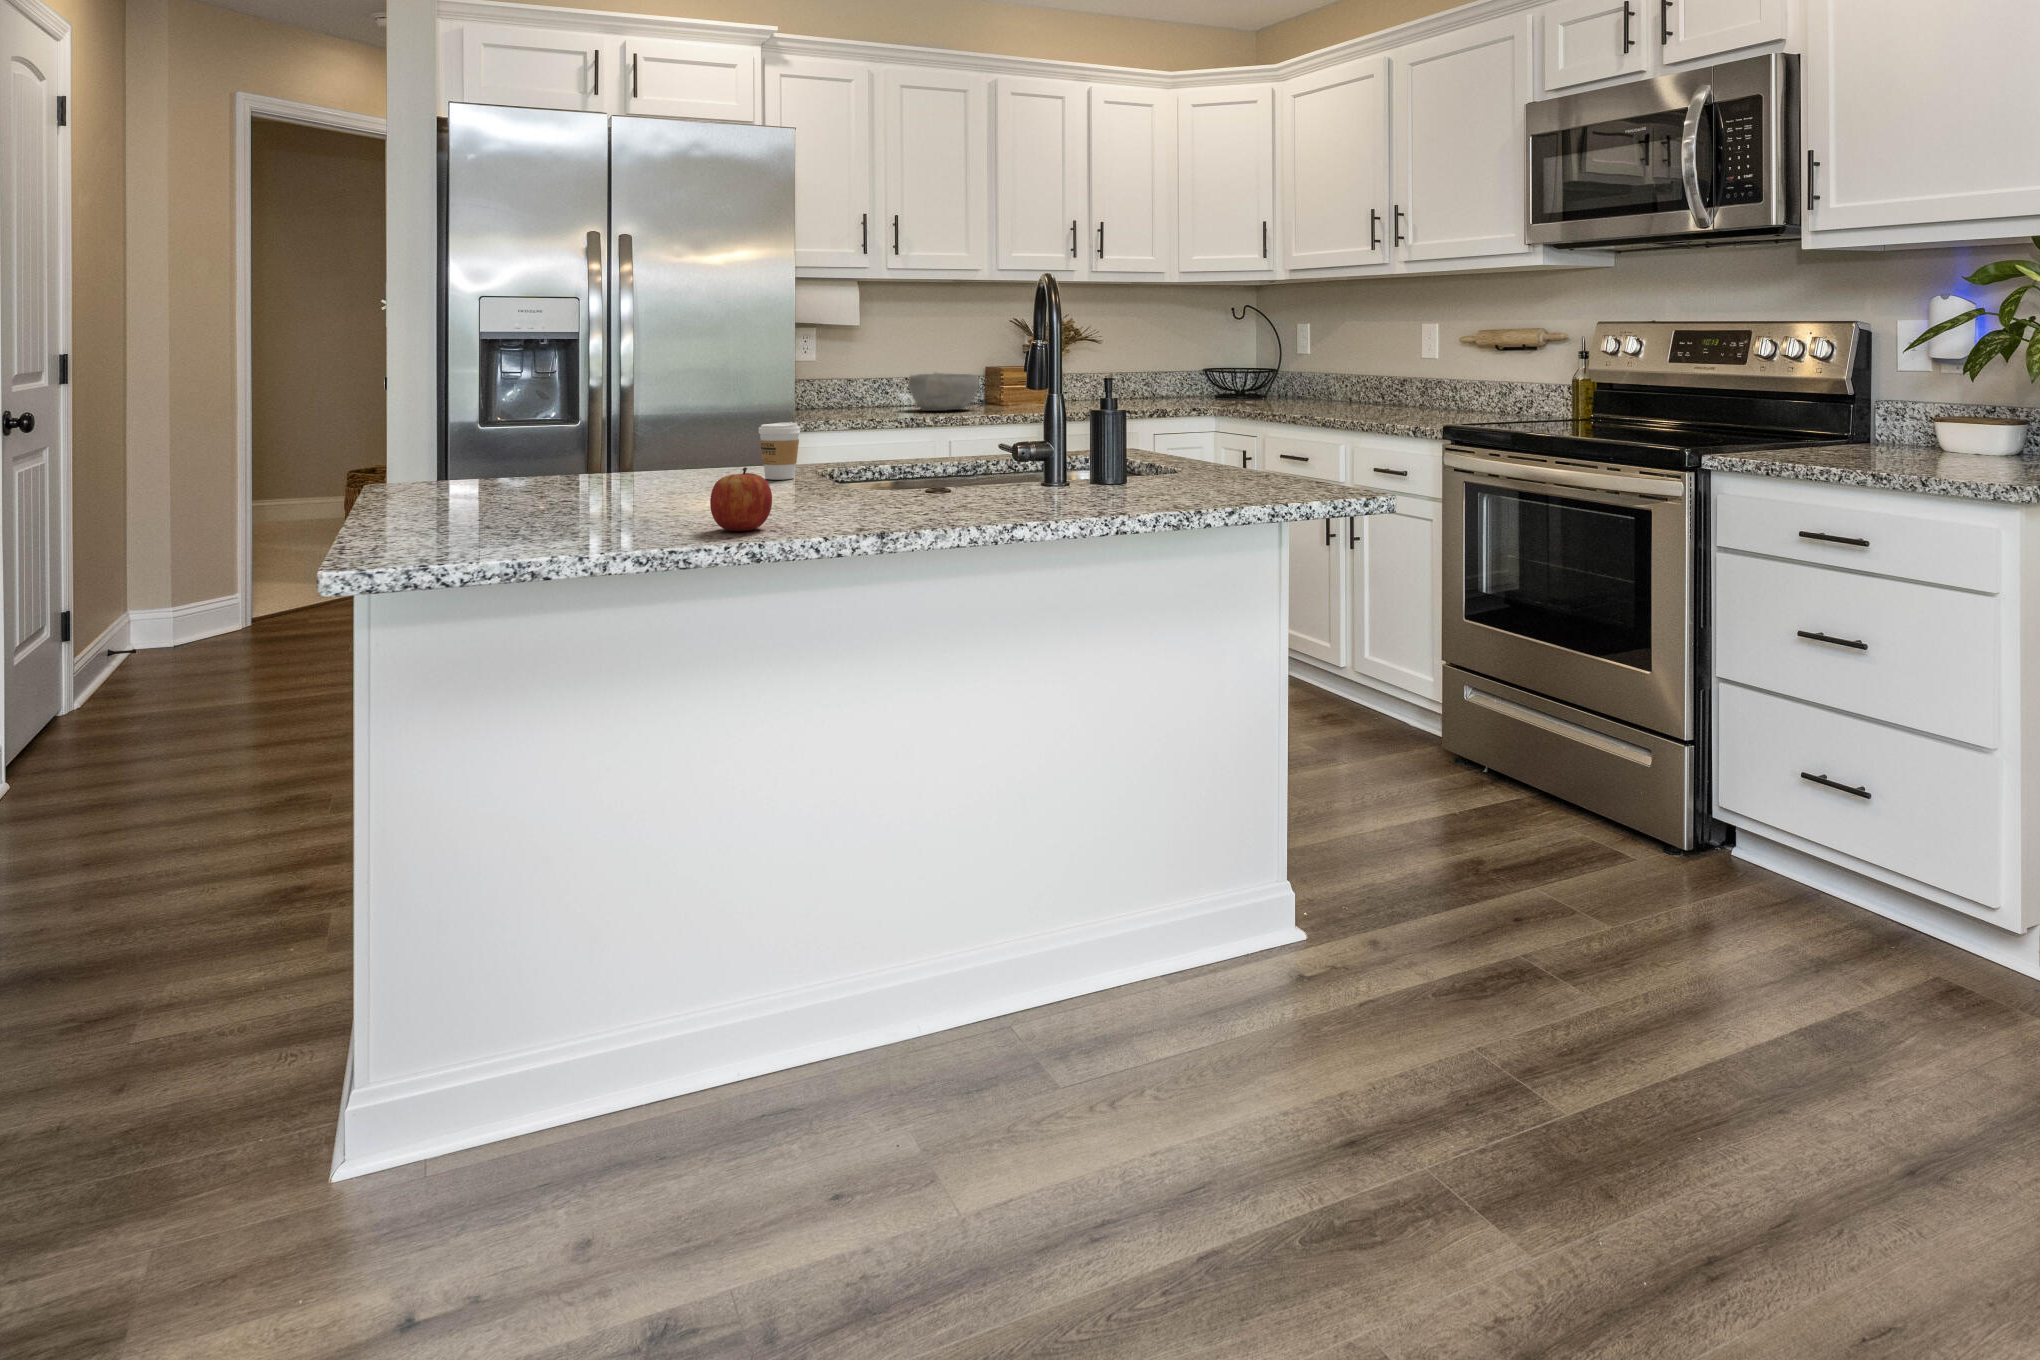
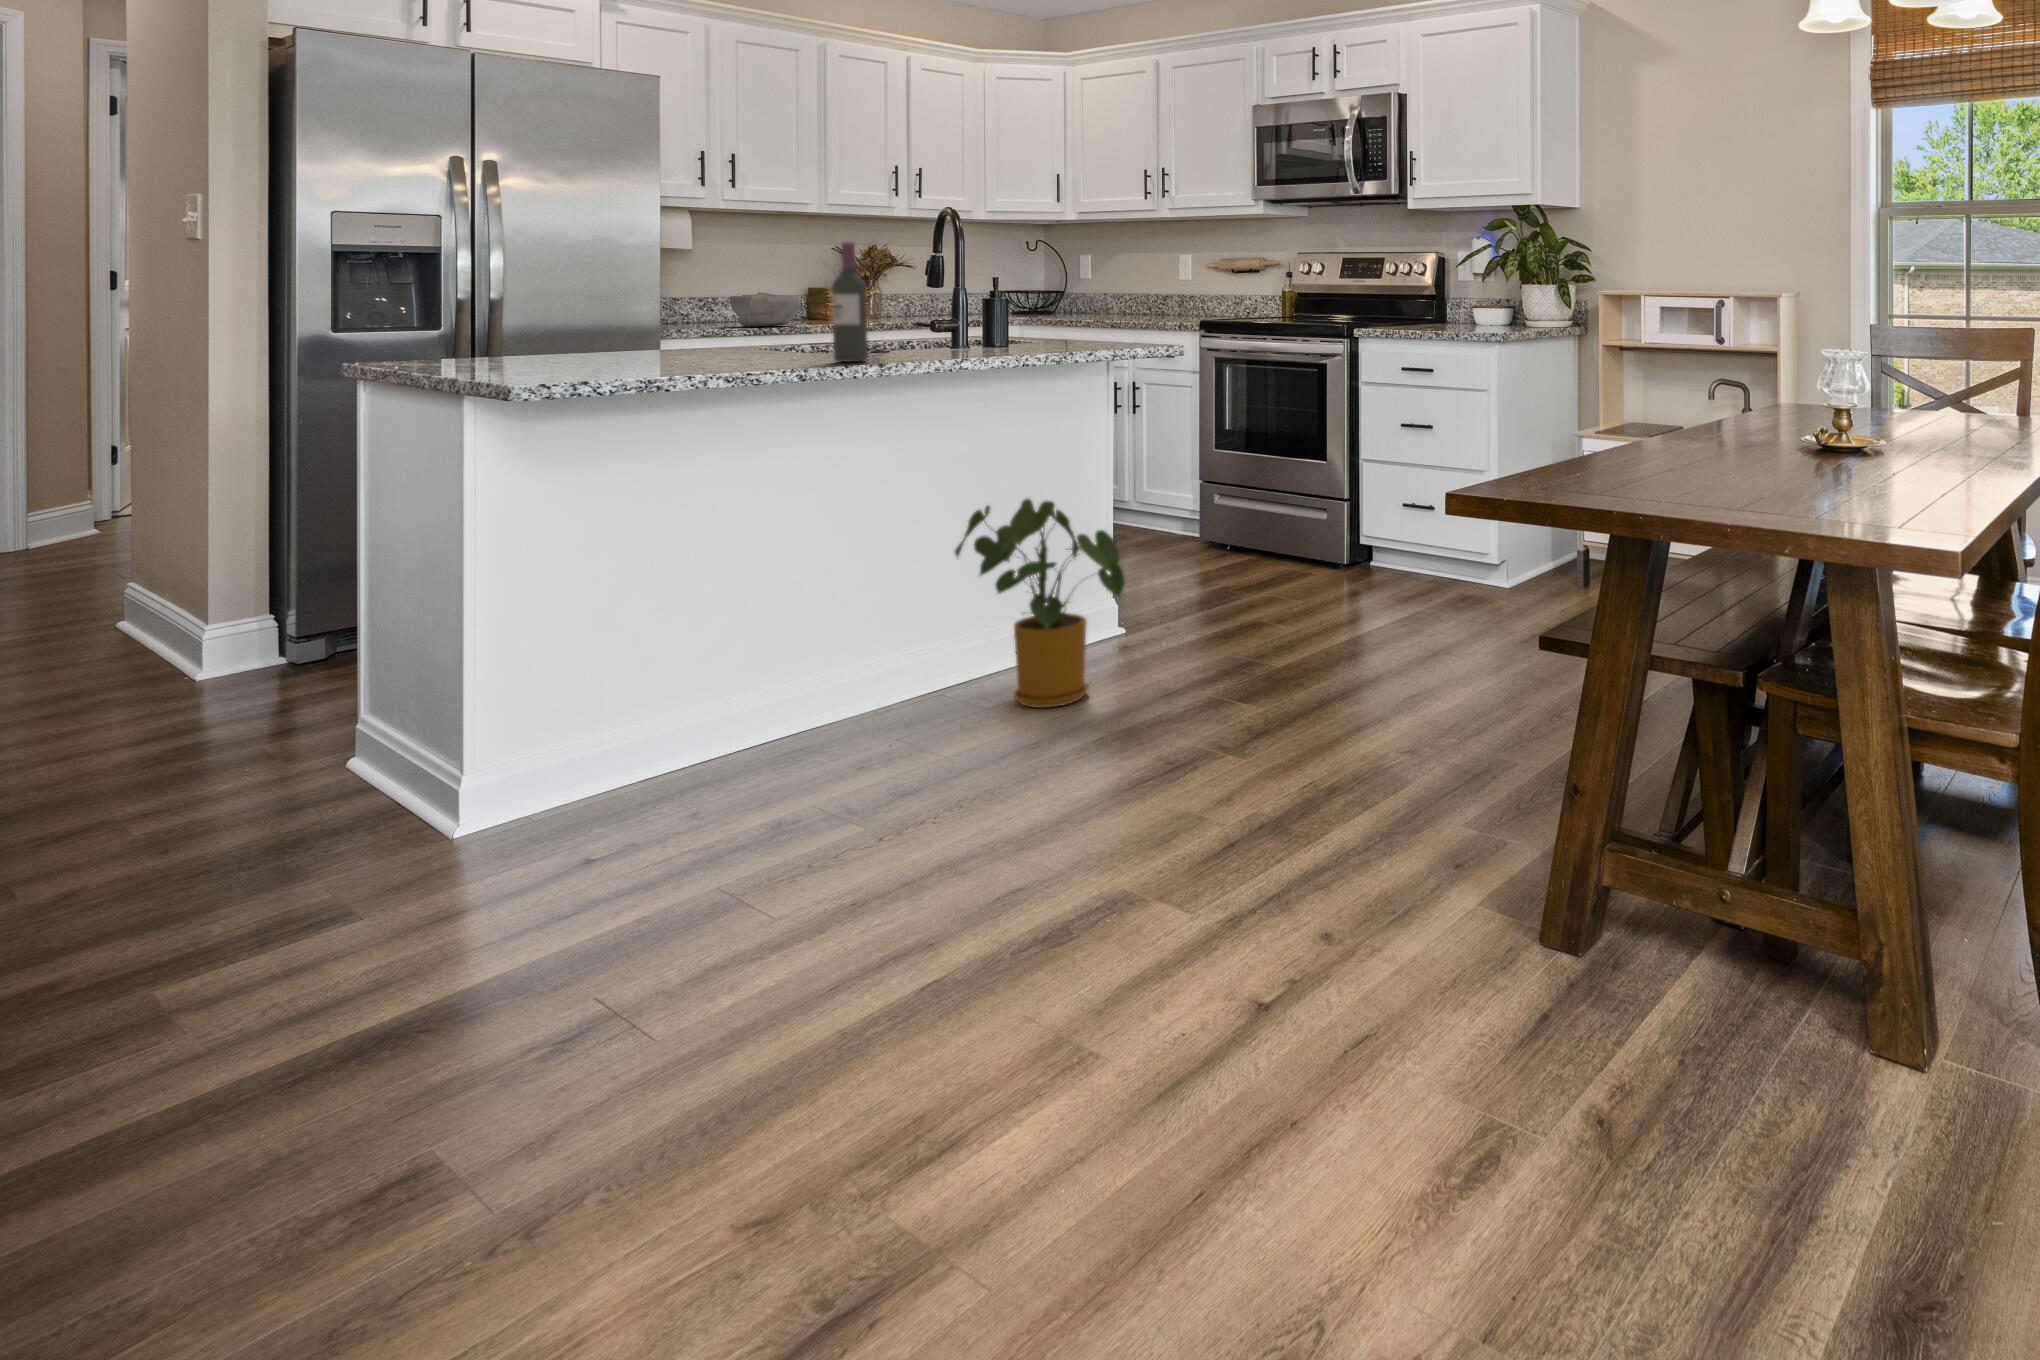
wine bottle: none [845,340,893,527] -> present [832,242,868,362]
coffee cup: present [759,422,800,480] -> none [700,310,736,353]
apple: present [710,467,772,531] -> none [737,324,782,366]
house plant: none [1006,755,1271,1173] -> present [955,499,1125,708]

